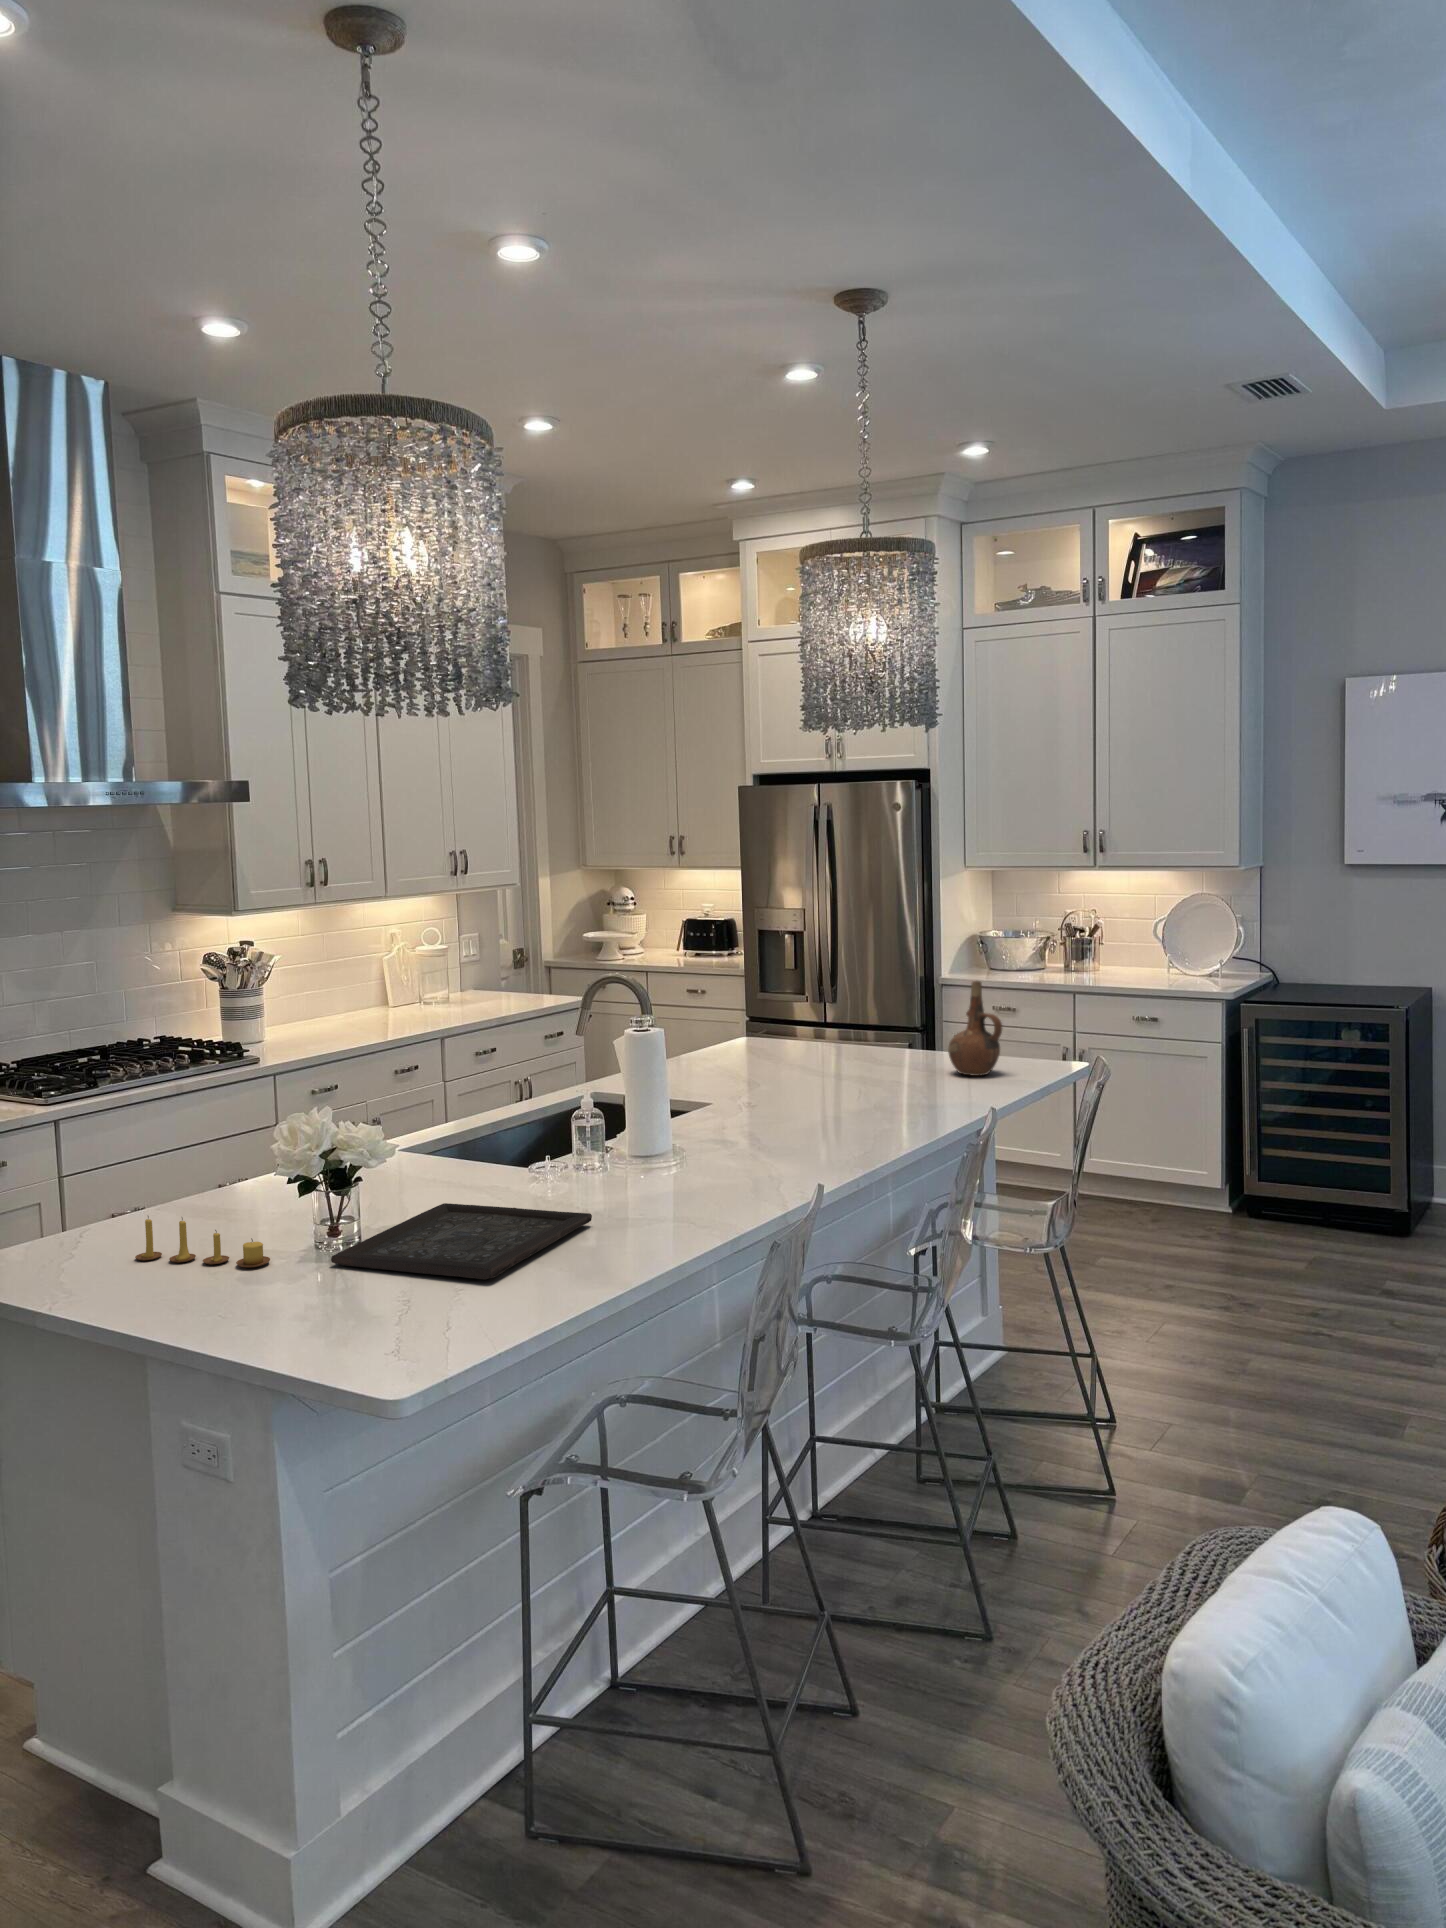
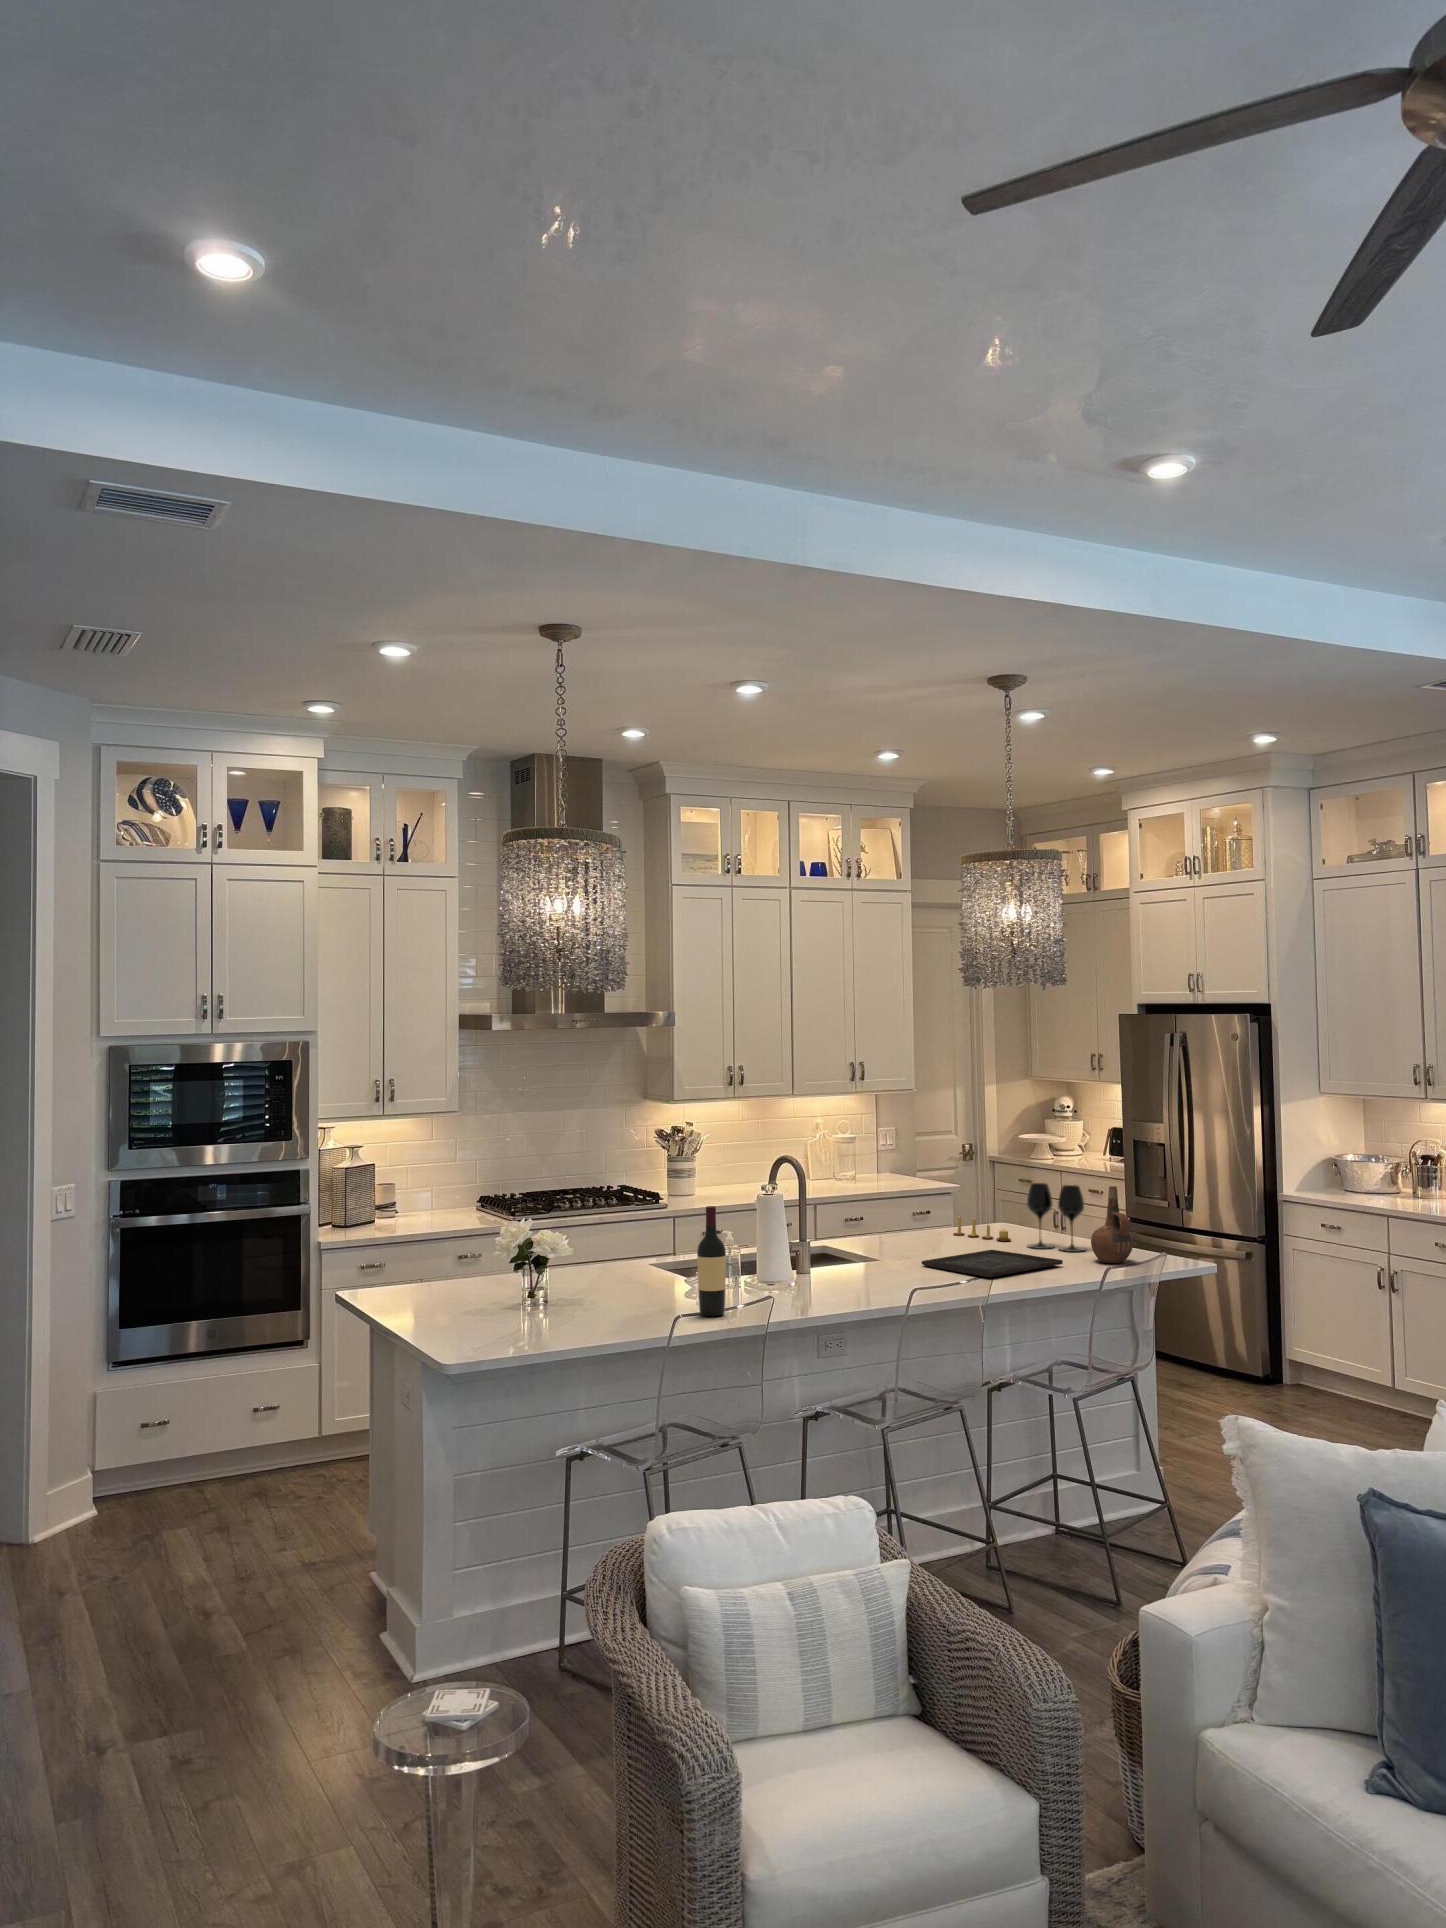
wine glass: none [837,984,914,1067] -> present [1027,1183,1085,1252]
wine bottle: none [646,1054,690,1223] -> present [697,1206,726,1316]
tray: present [331,1203,592,1279] -> present [922,1250,1063,1277]
candle: present [135,1216,270,1267] -> present [953,1216,1011,1241]

